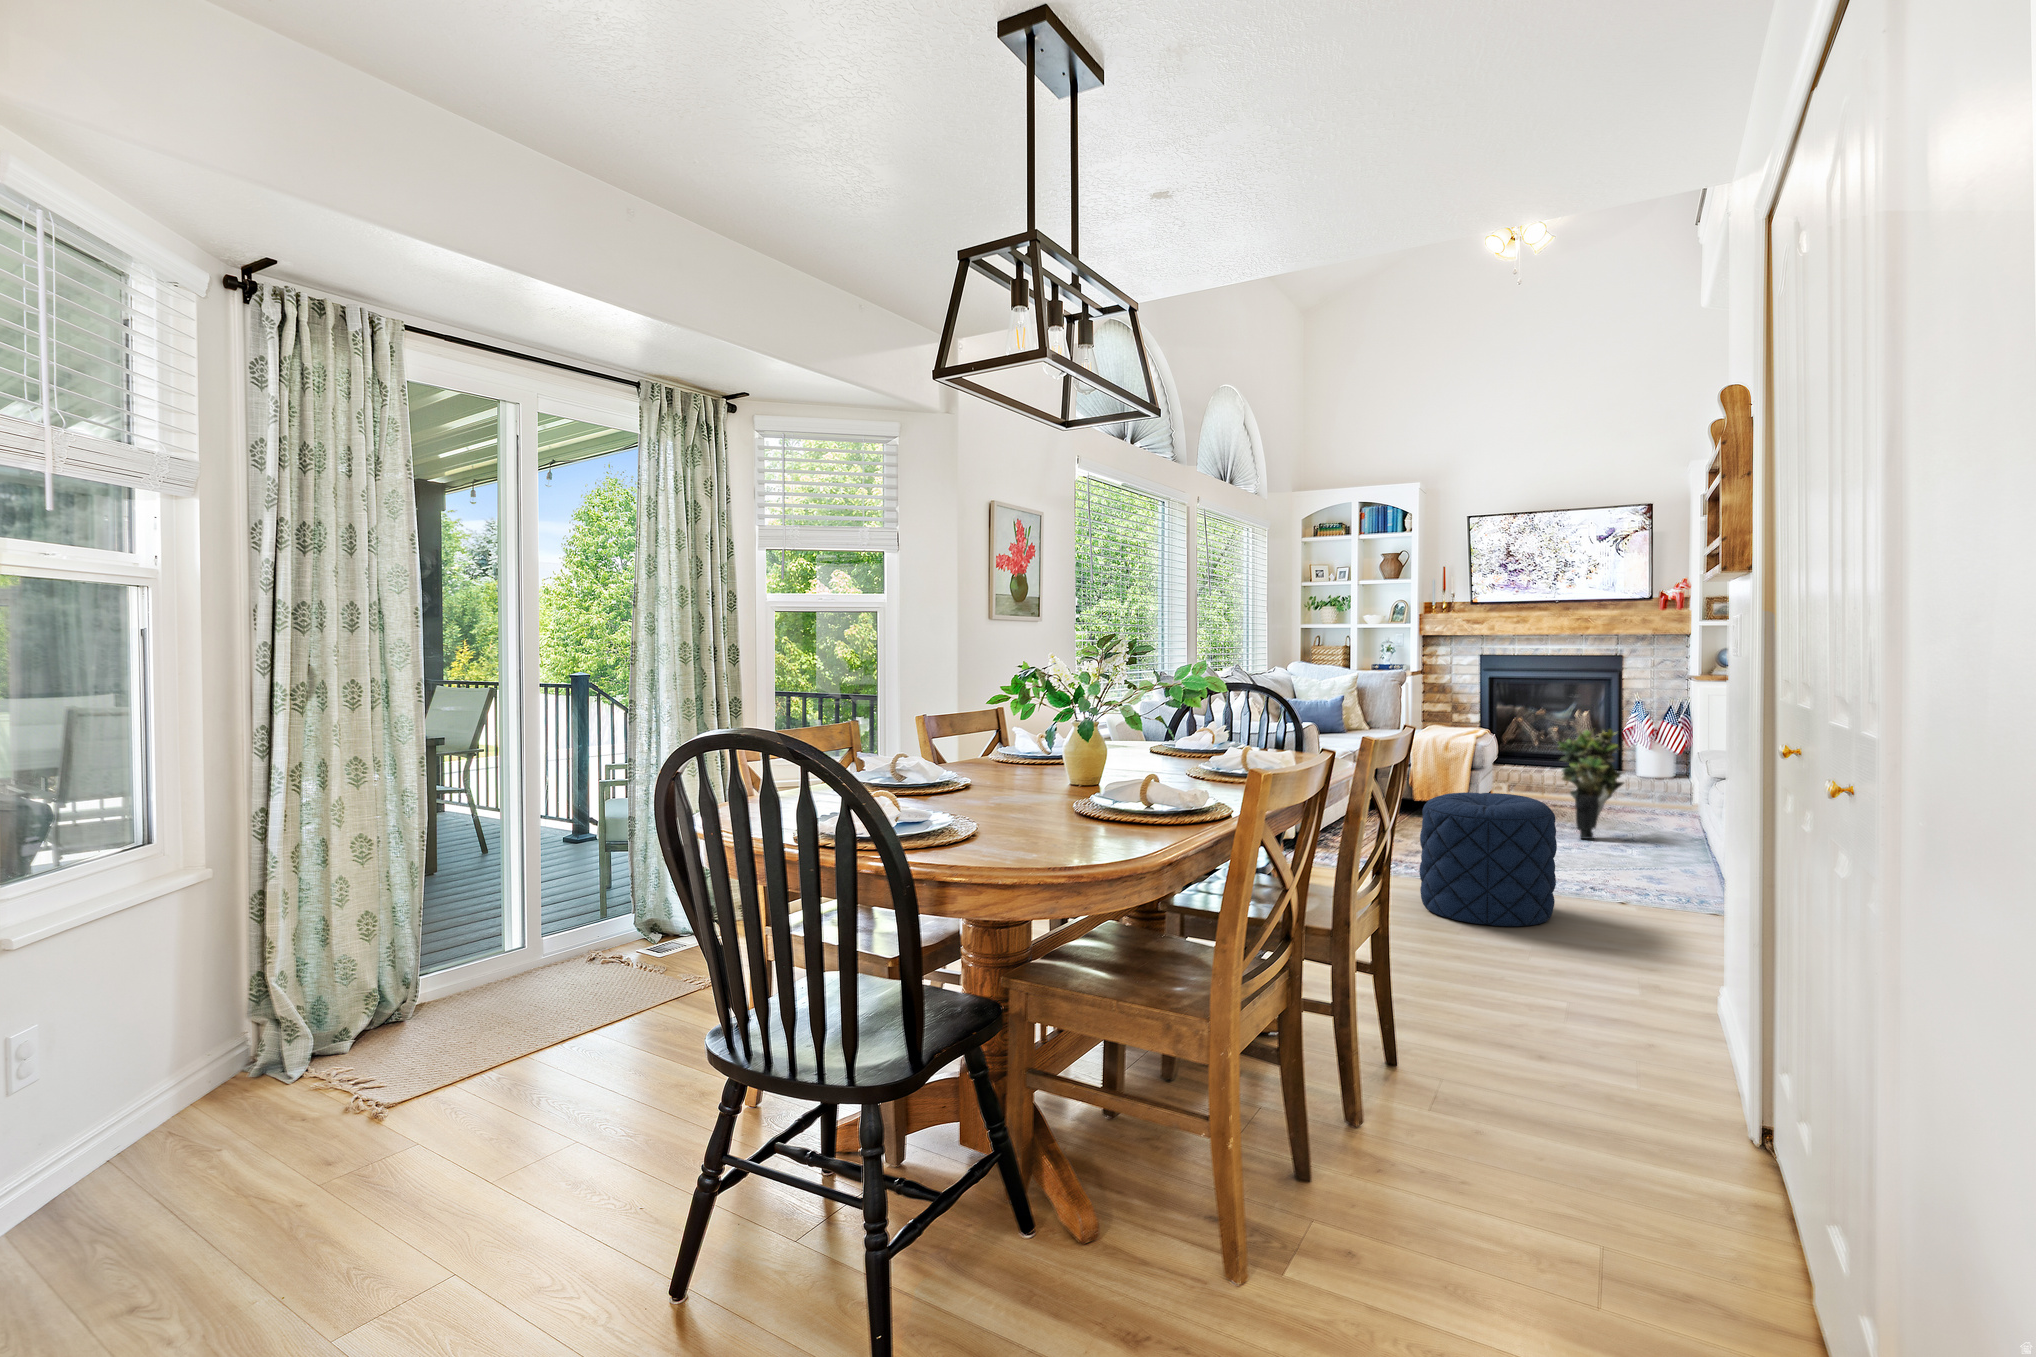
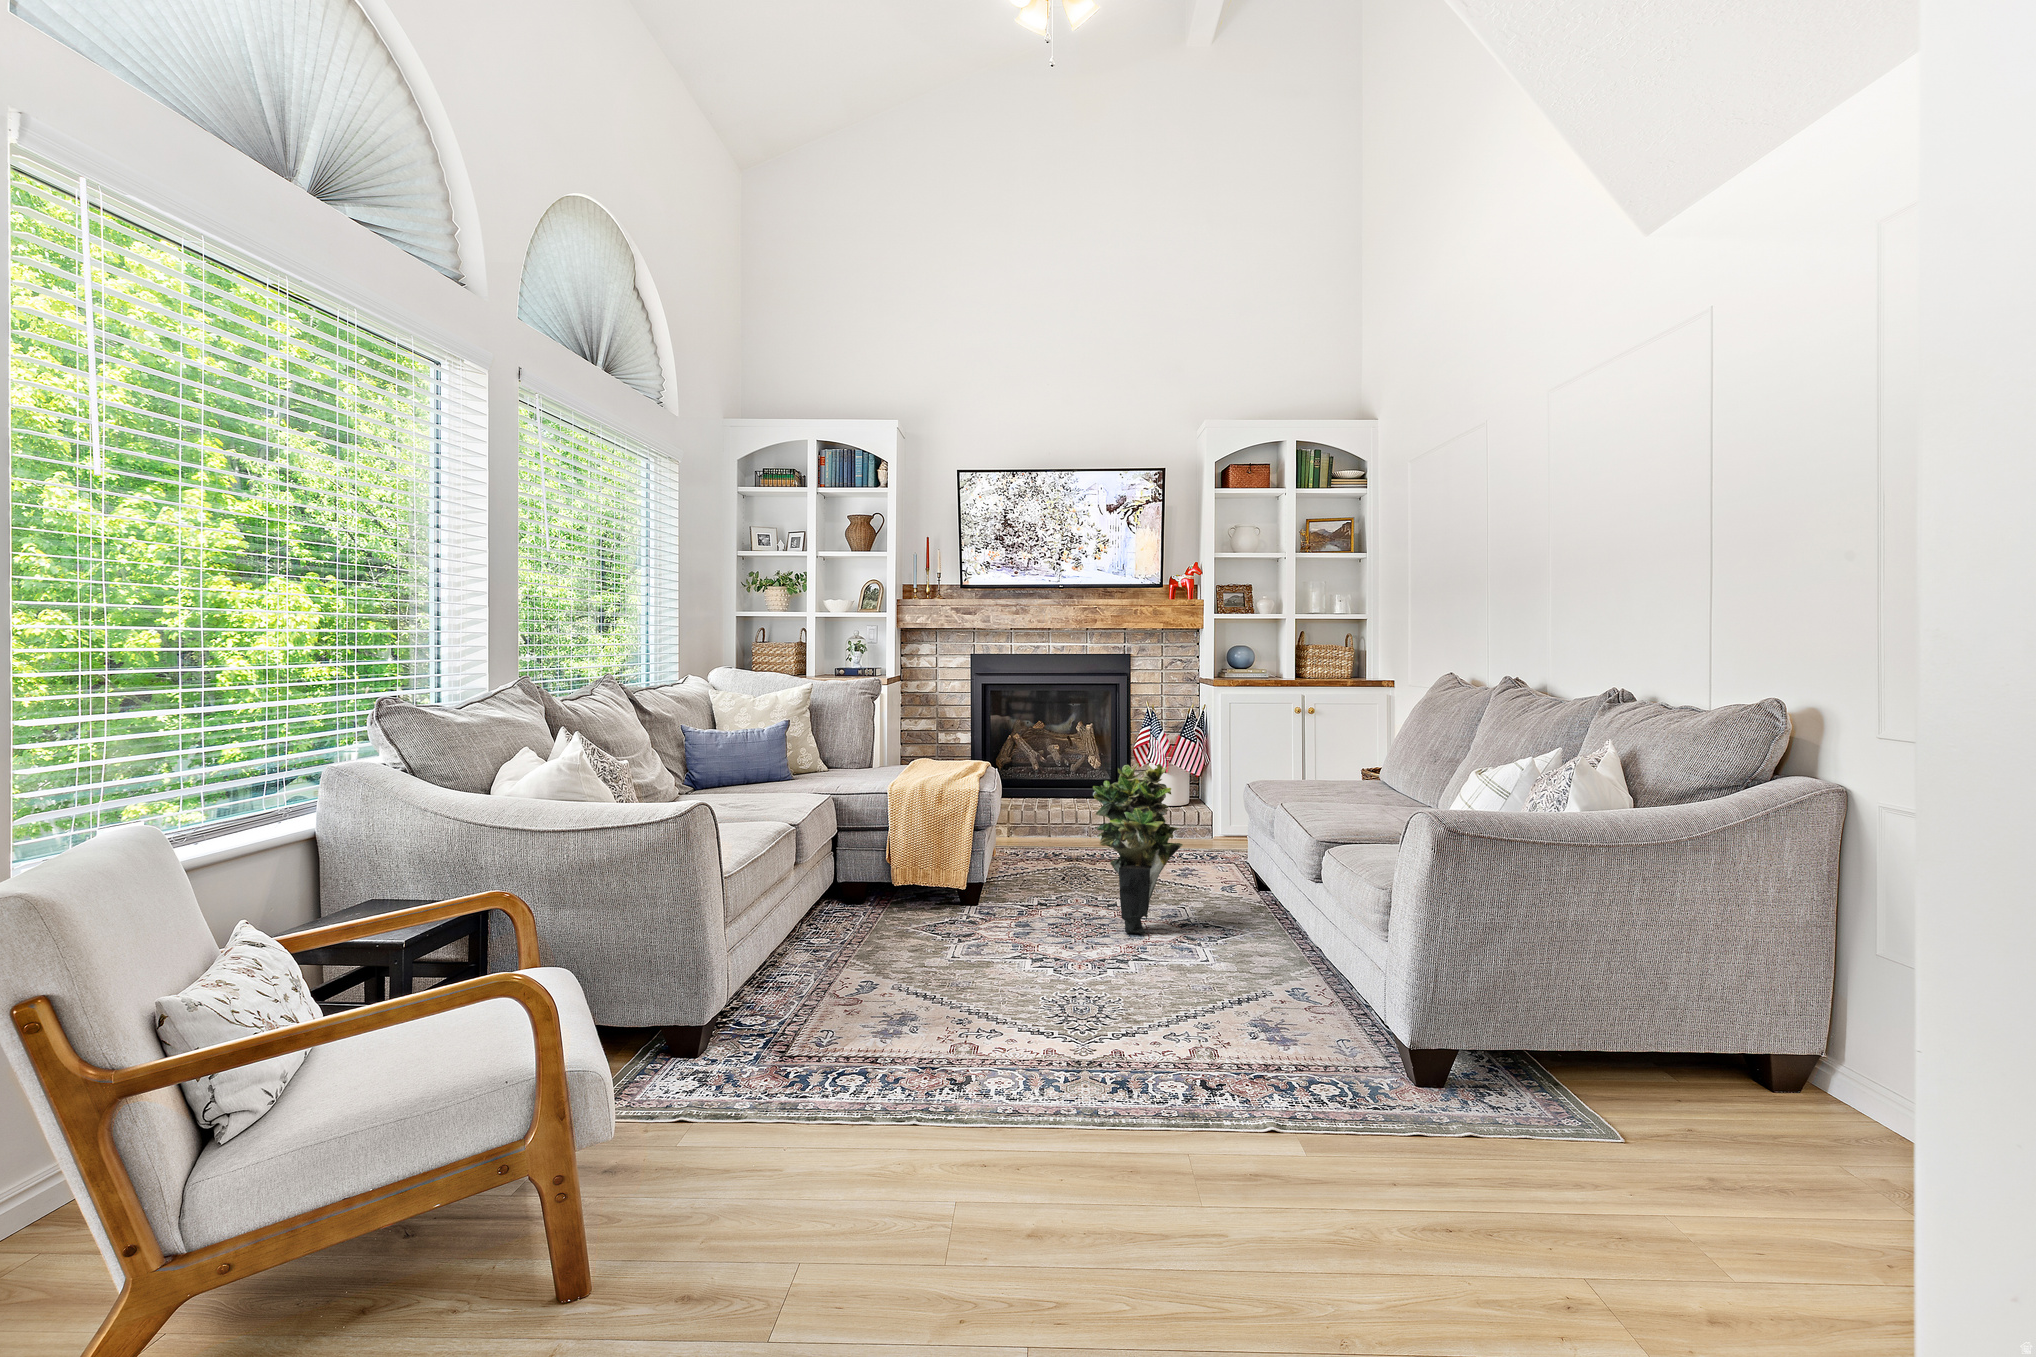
pouf: present [1419,792,1557,926] -> none [911,945,1178,1291]

